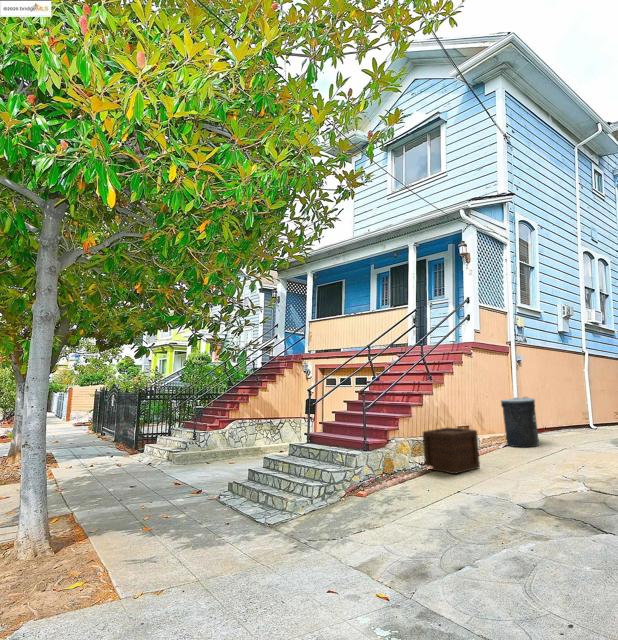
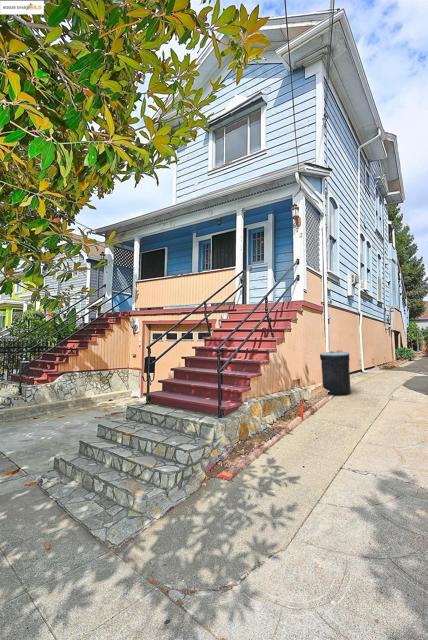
wooden crate: present [423,428,480,474] -> none [271,384,324,435]

